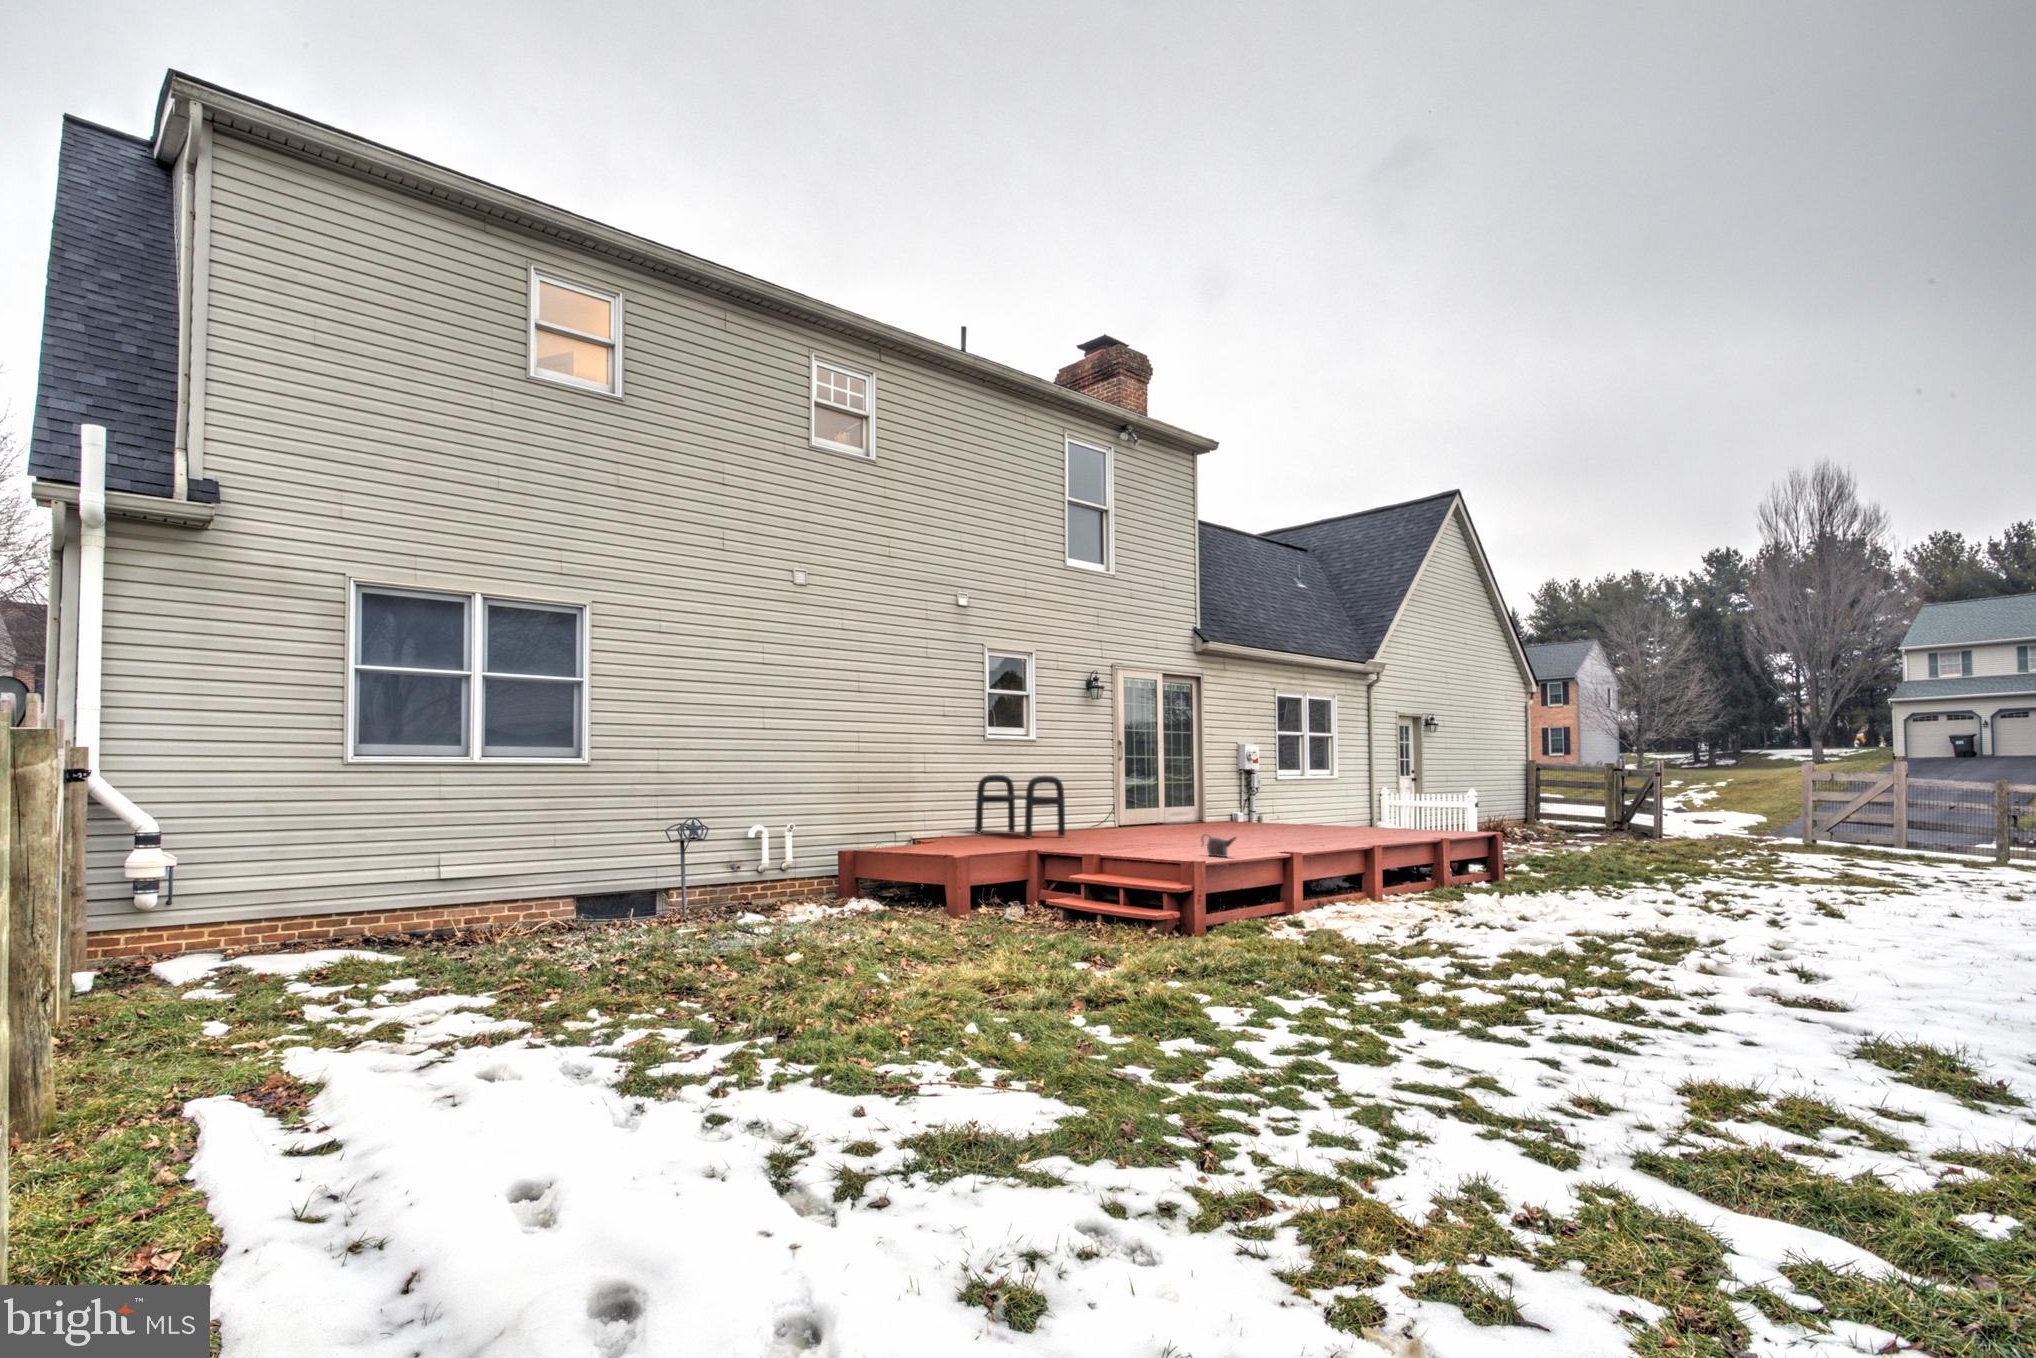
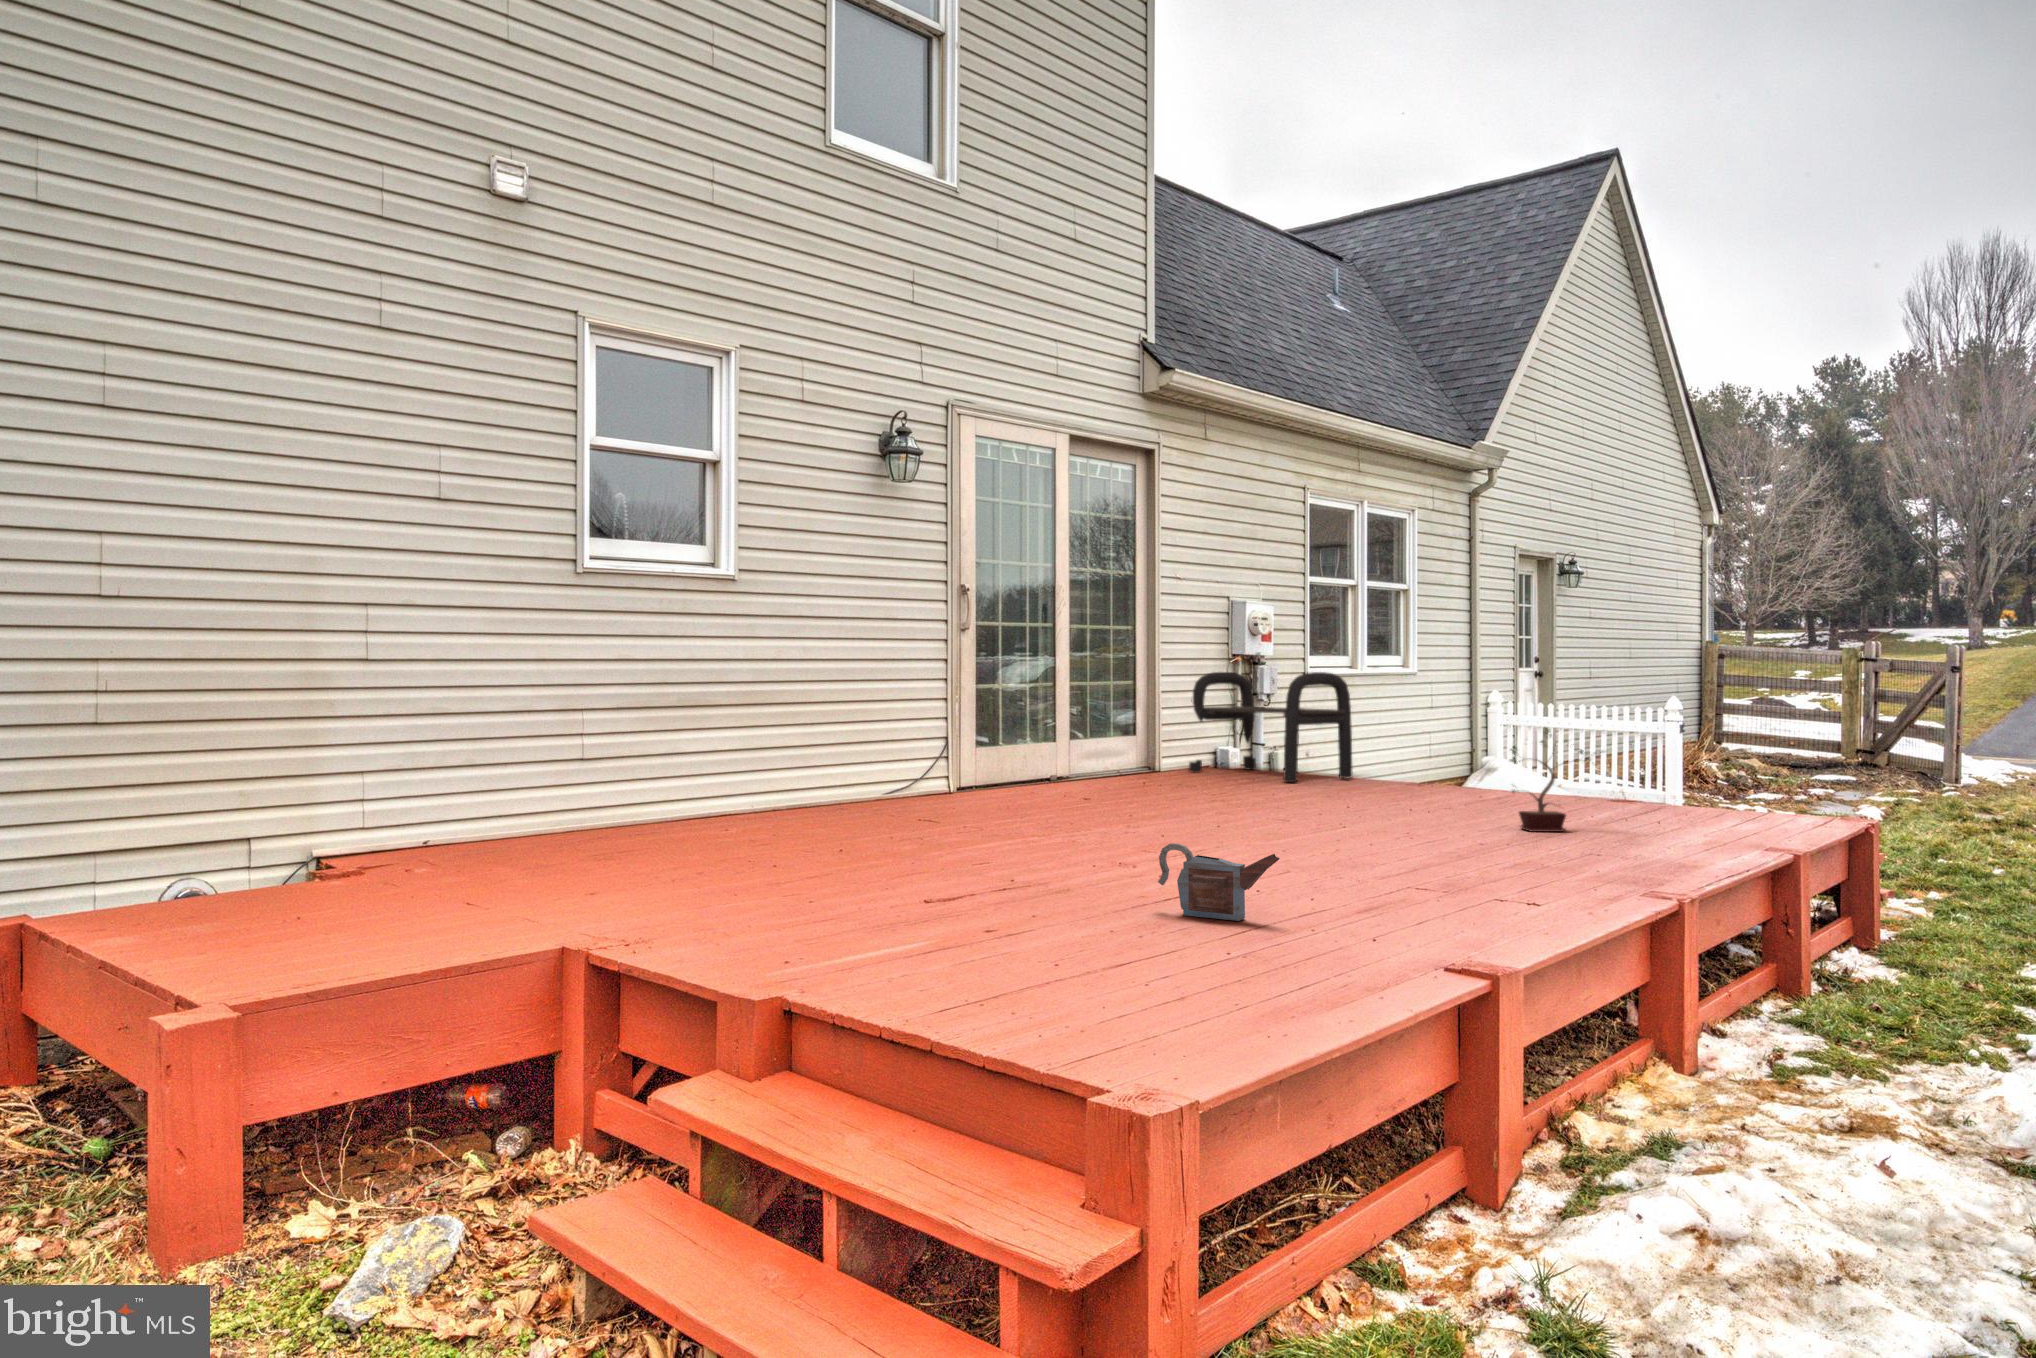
bench: present [975,775,1065,838] -> present [1189,672,1353,782]
potted plant: none [1341,802,1381,844] -> present [1510,729,1601,832]

